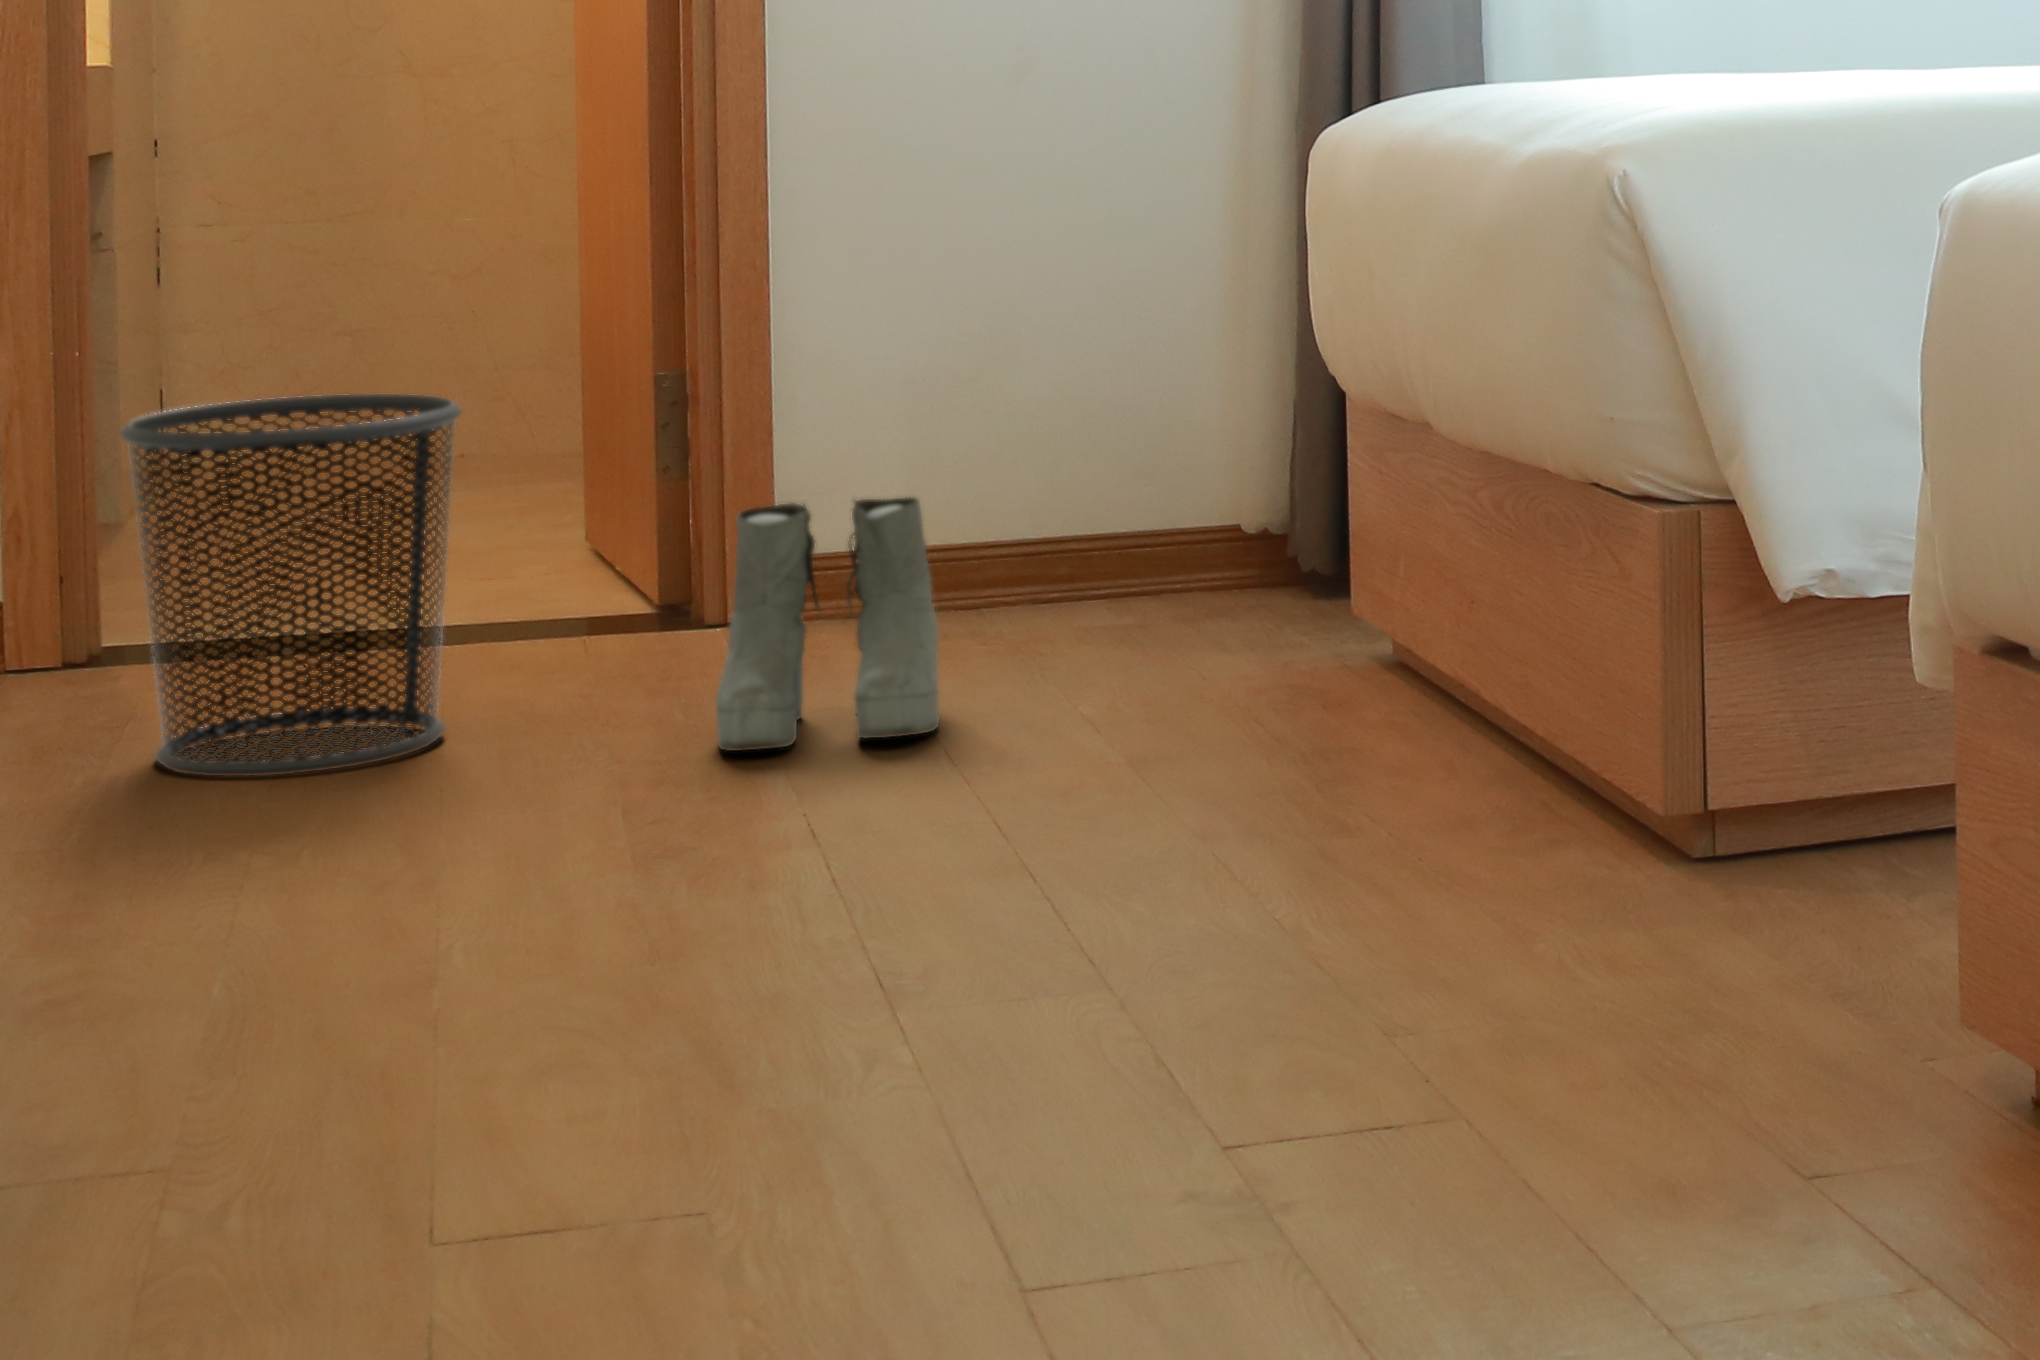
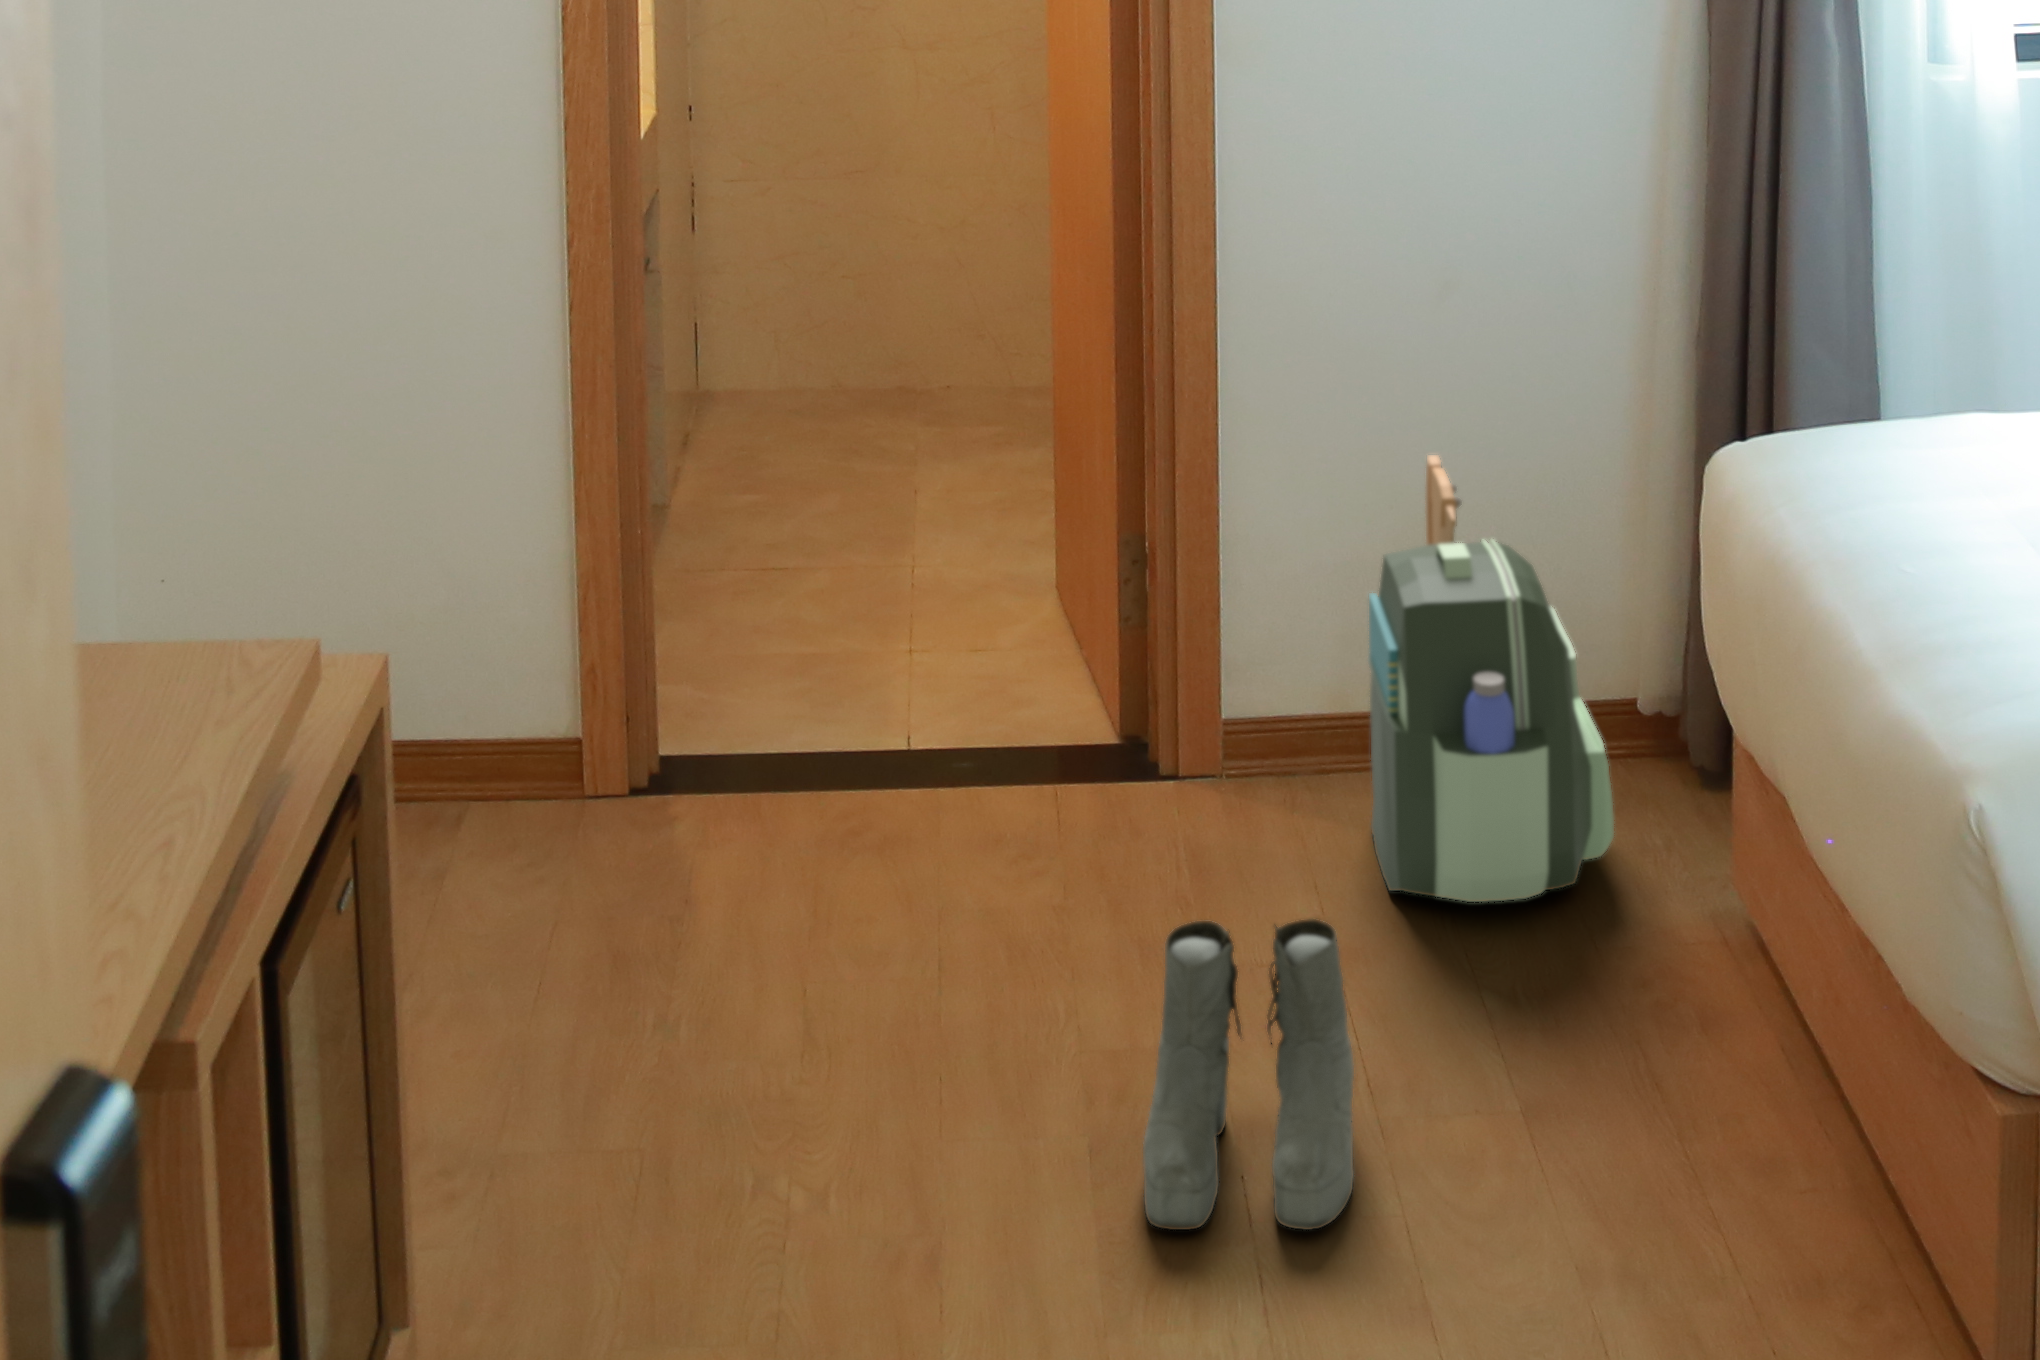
backpack: none [947,234,1214,622] -> present [1368,455,1614,902]
waste bin: present [120,394,462,776] -> none [627,737,923,1177]

